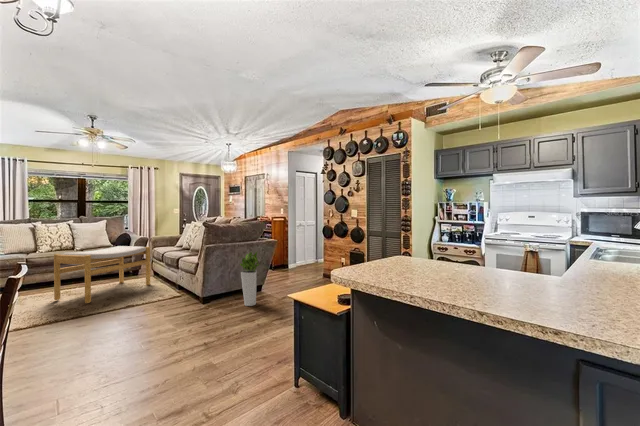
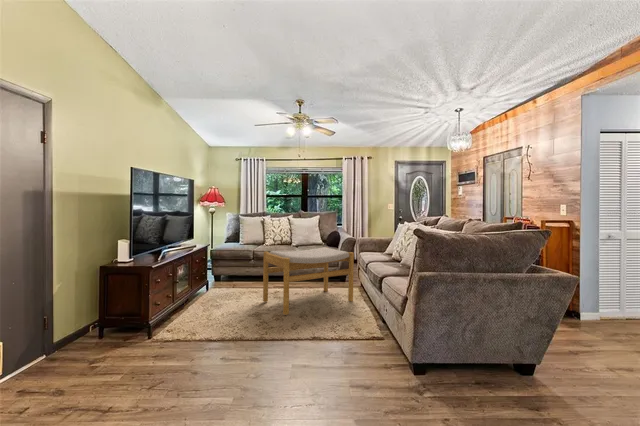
planter: present [240,252,259,306] -> none [487,290,539,405]

